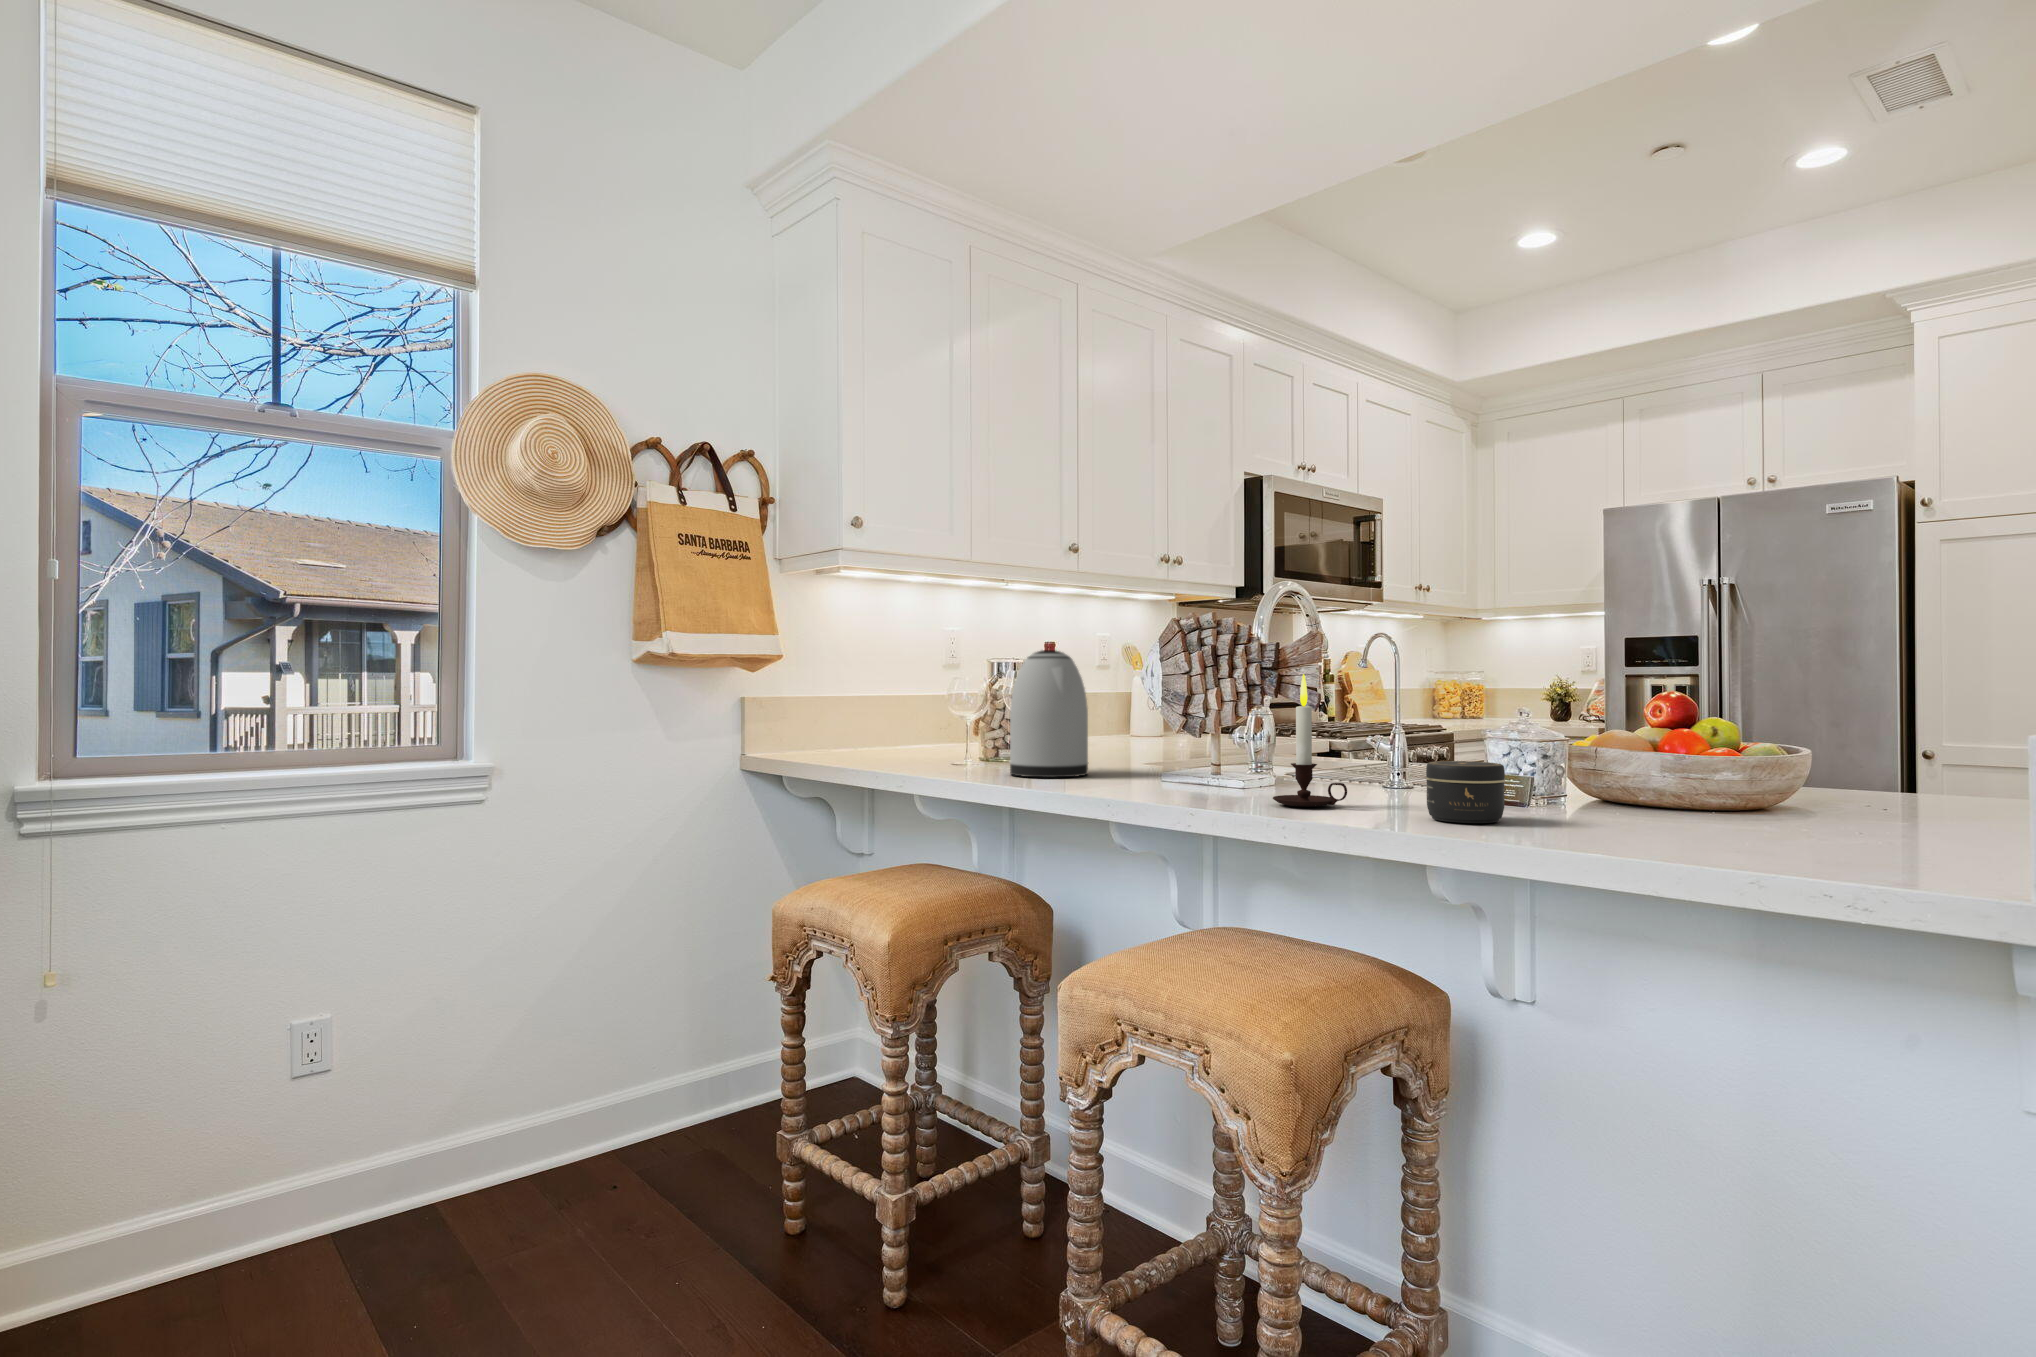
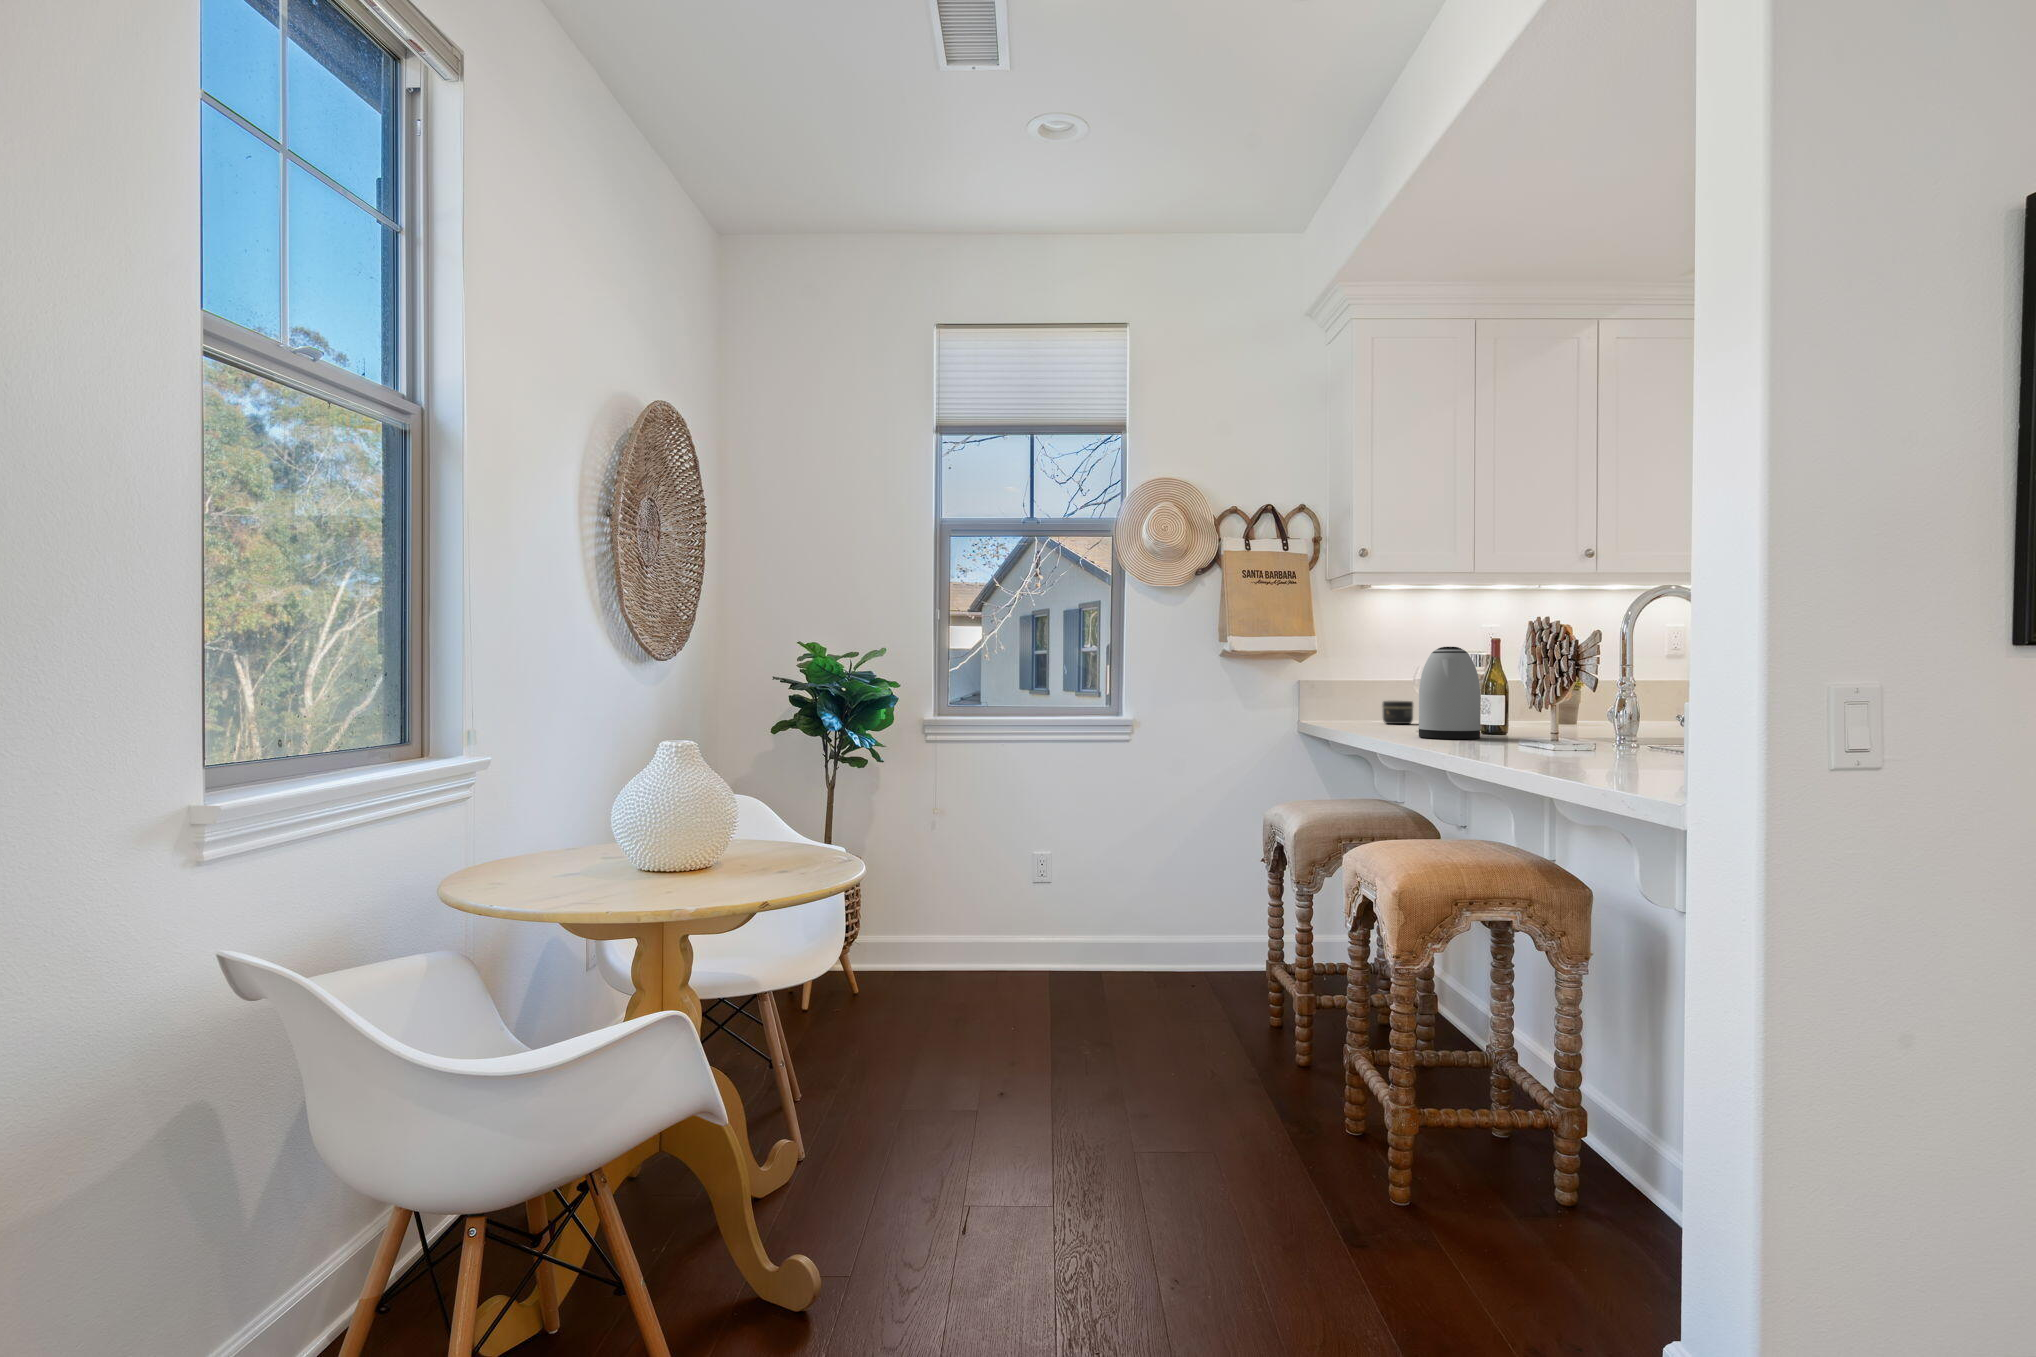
candle: present [1273,674,1347,807] -> none [1505,665,1553,758]
jar: present [1426,761,1505,823] -> present [1382,701,1413,724]

